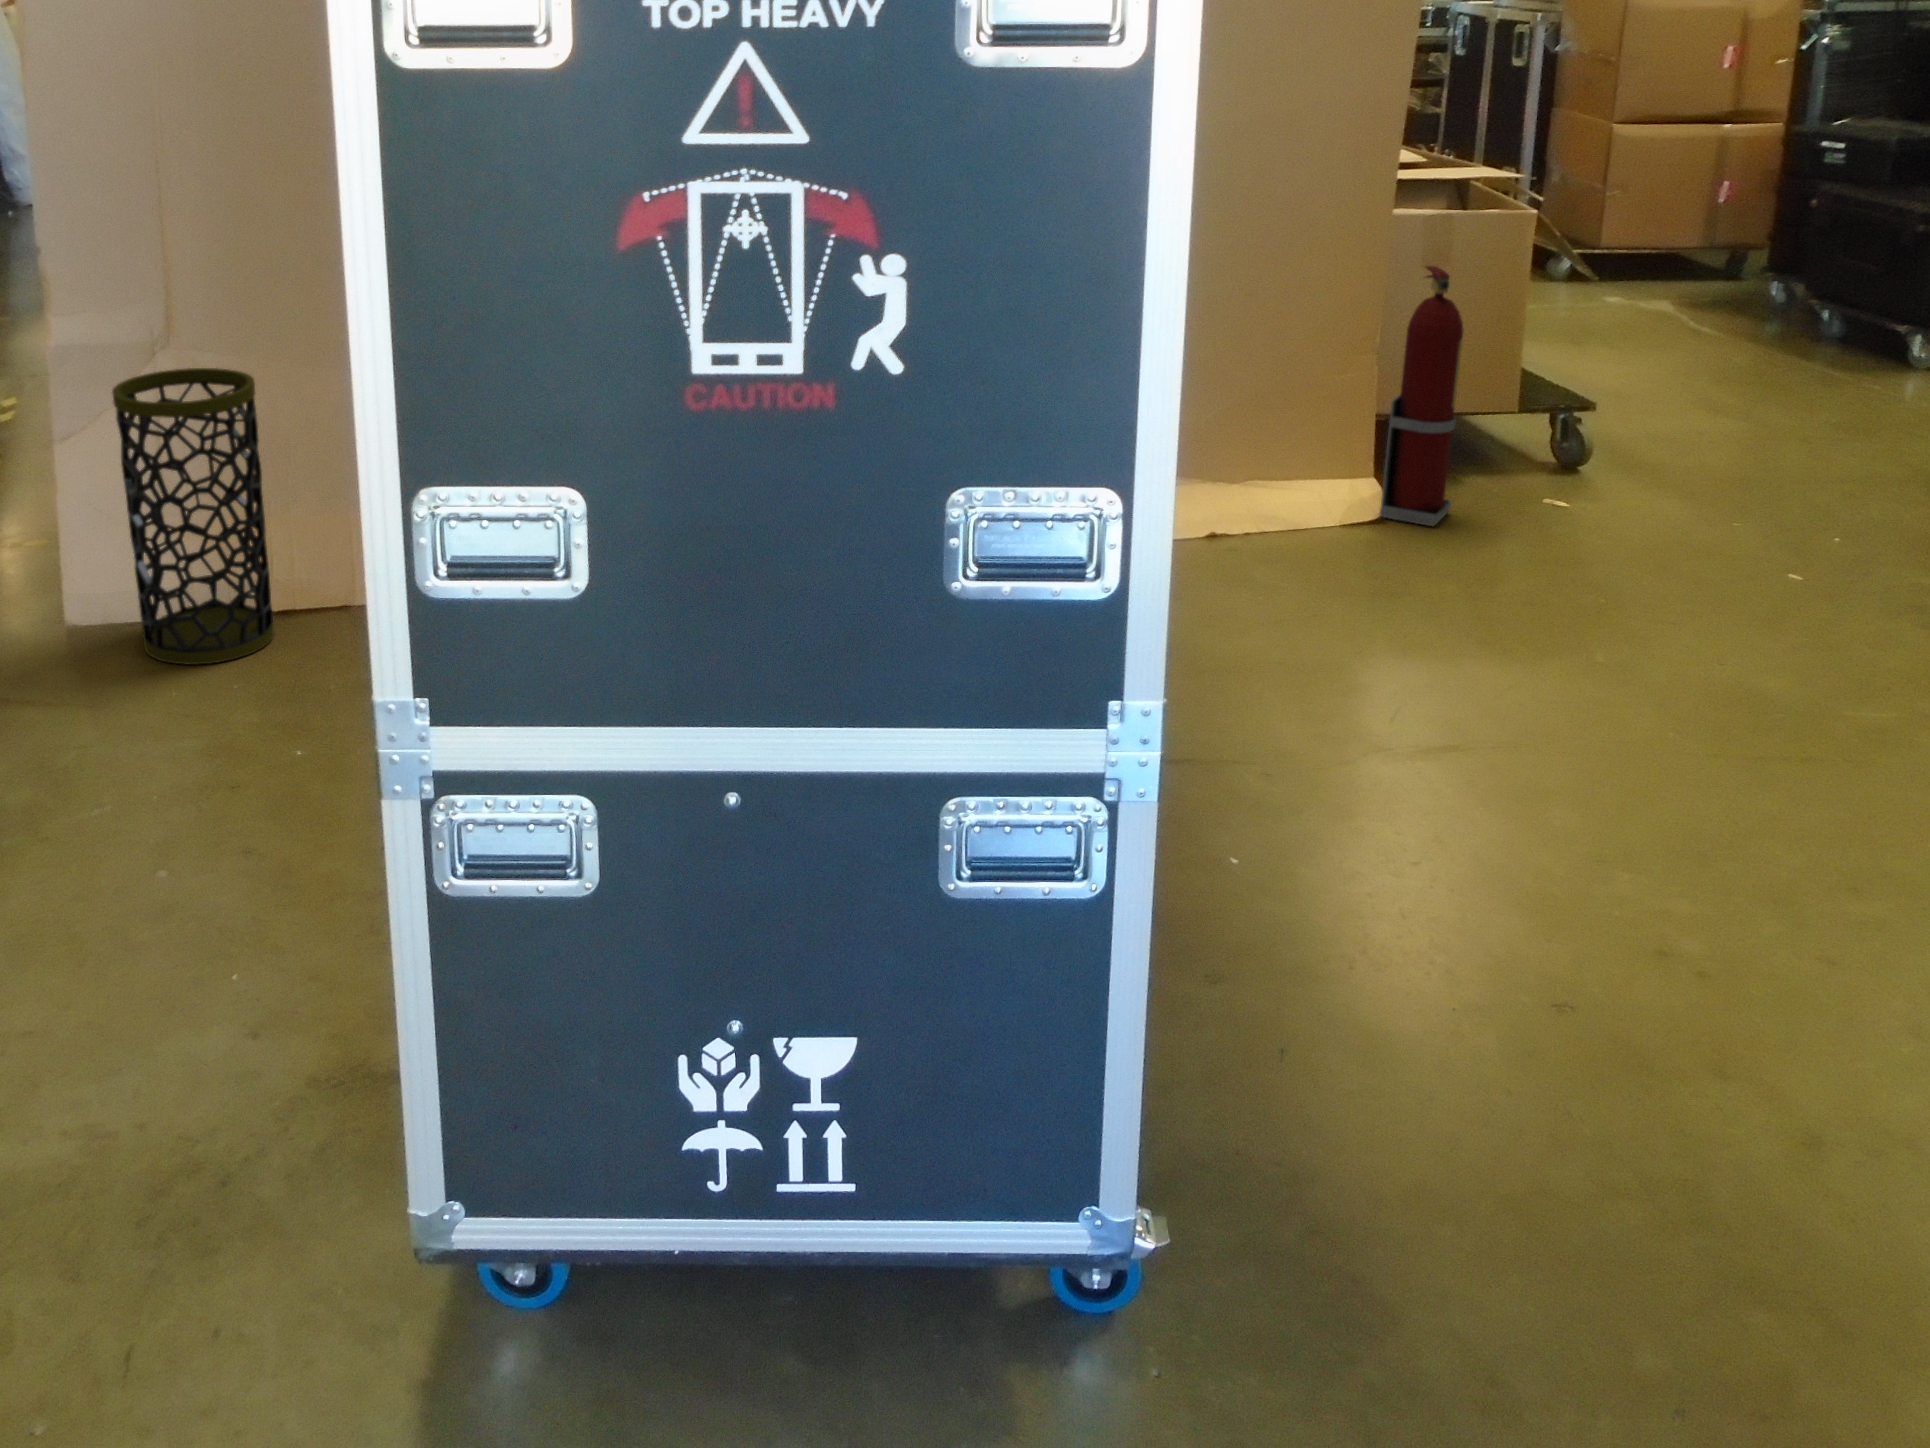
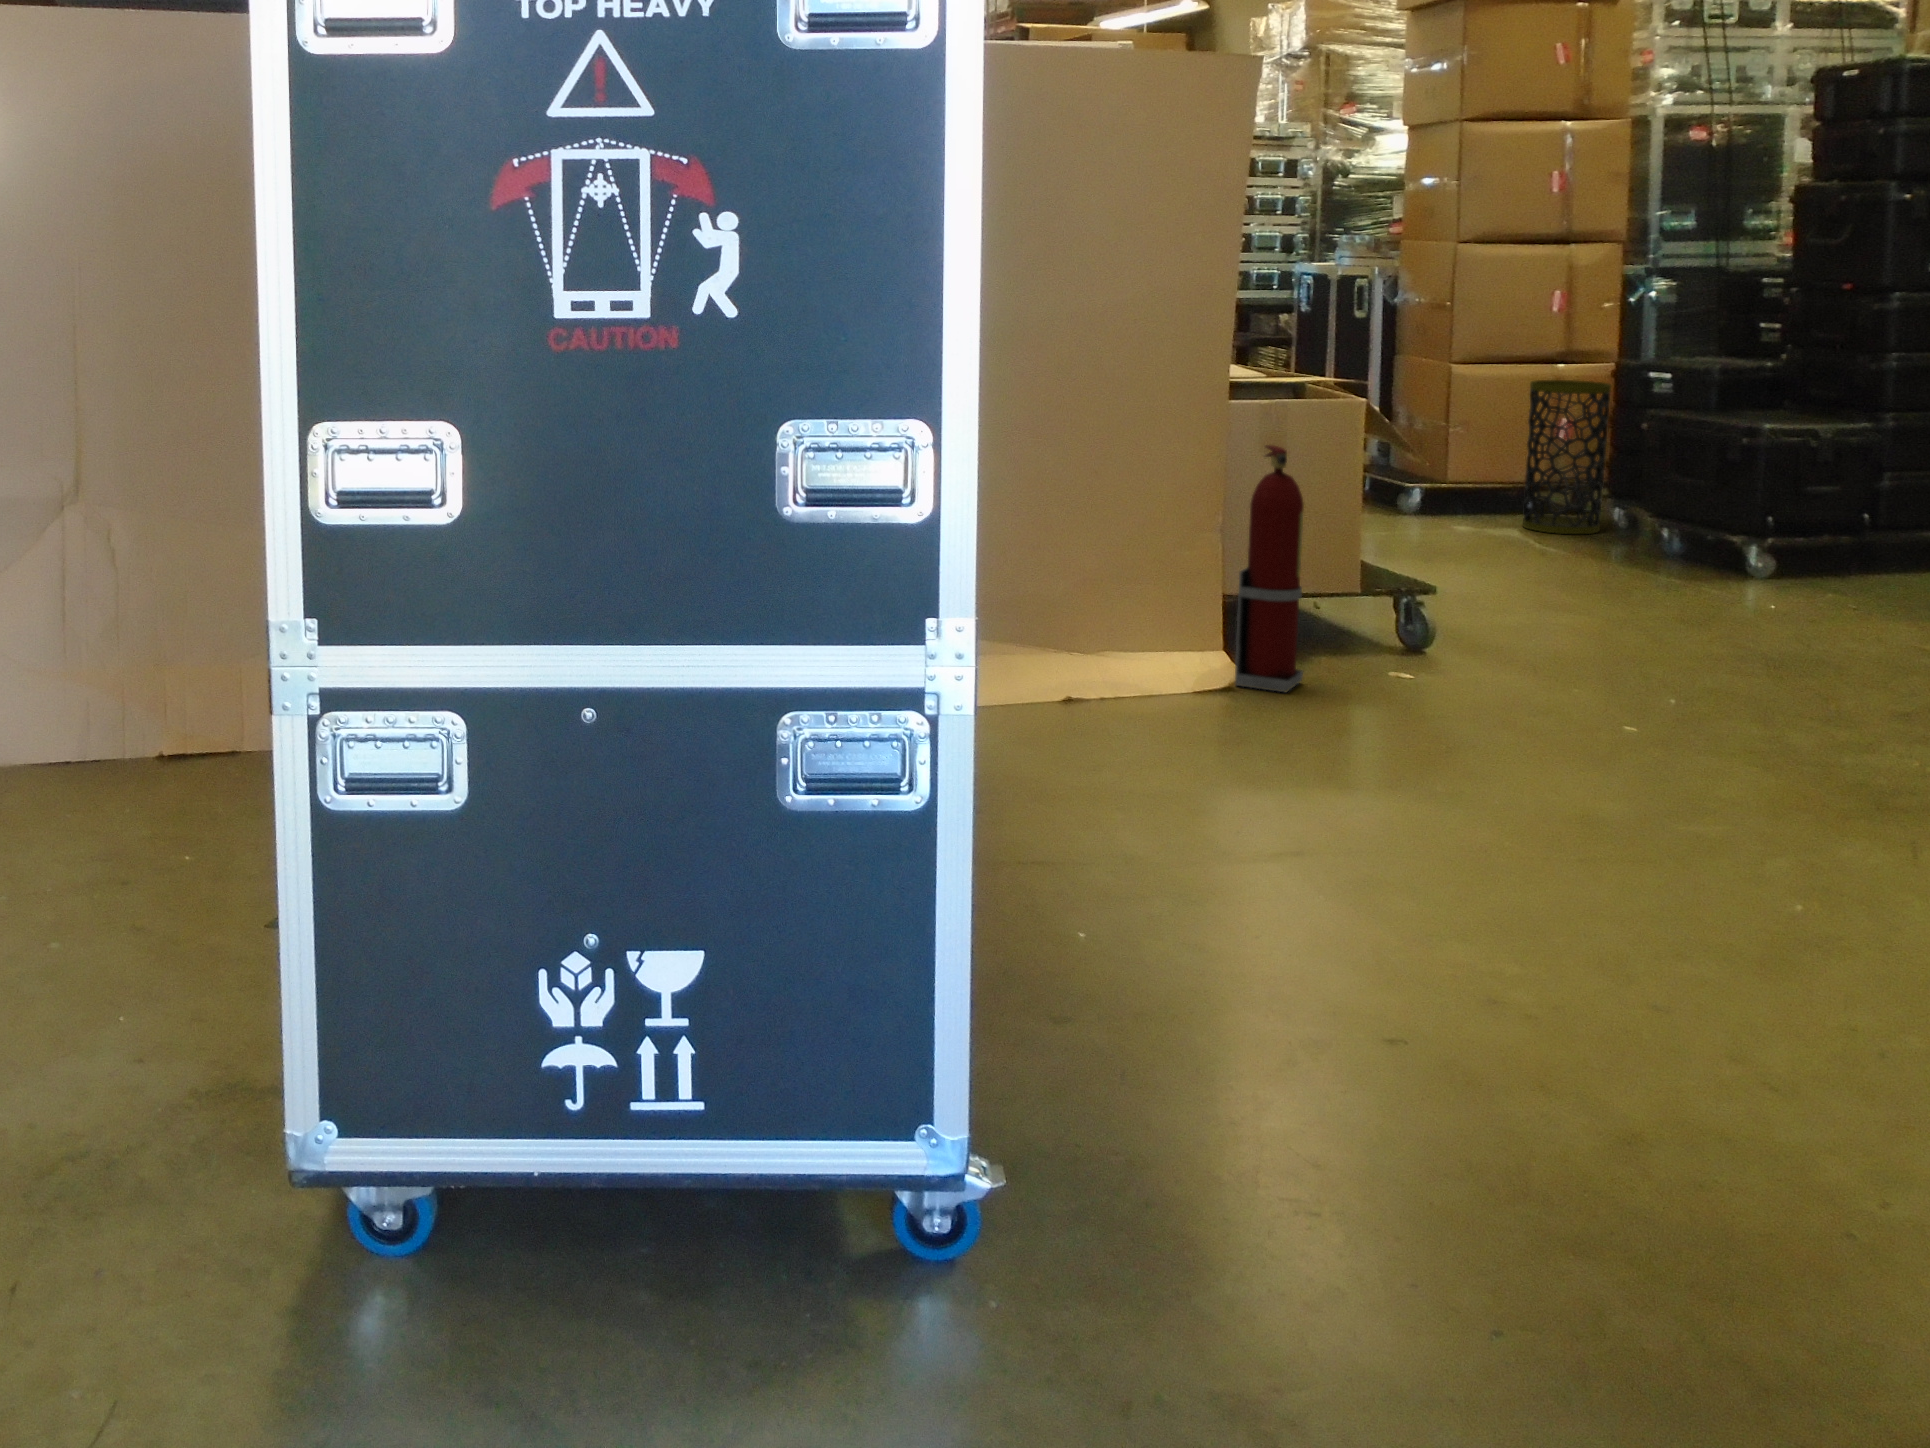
trash can: present [112,368,274,665] -> present [1523,380,1611,534]

